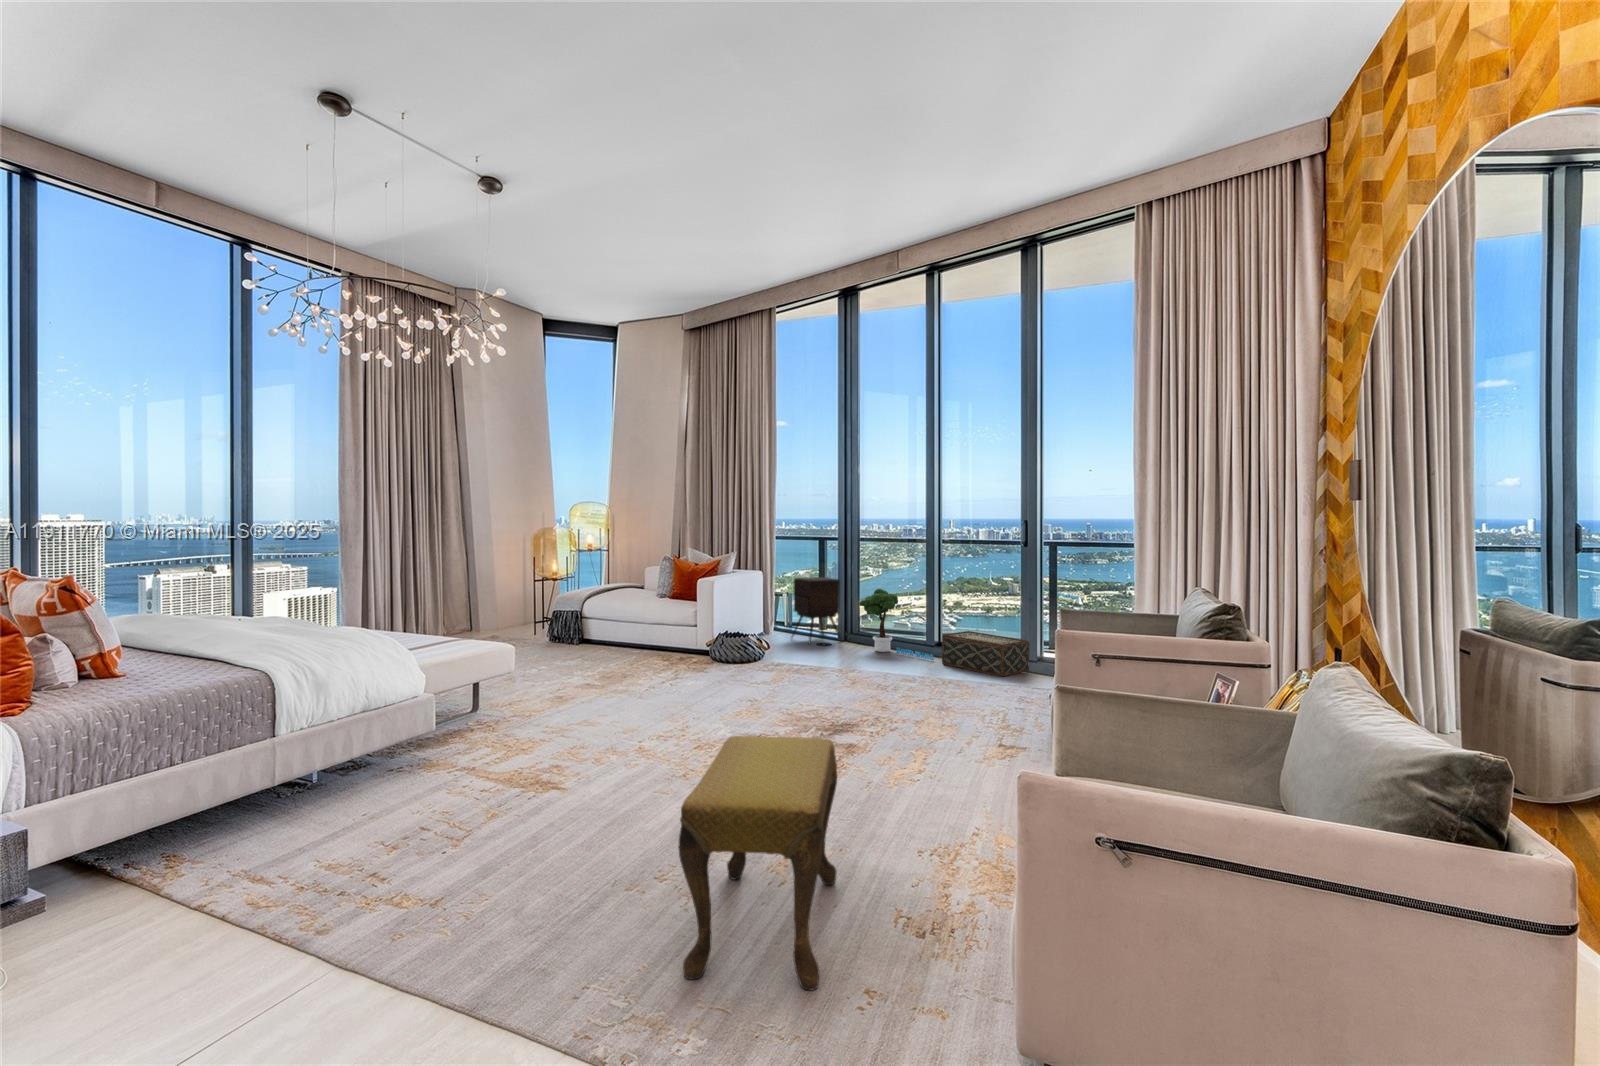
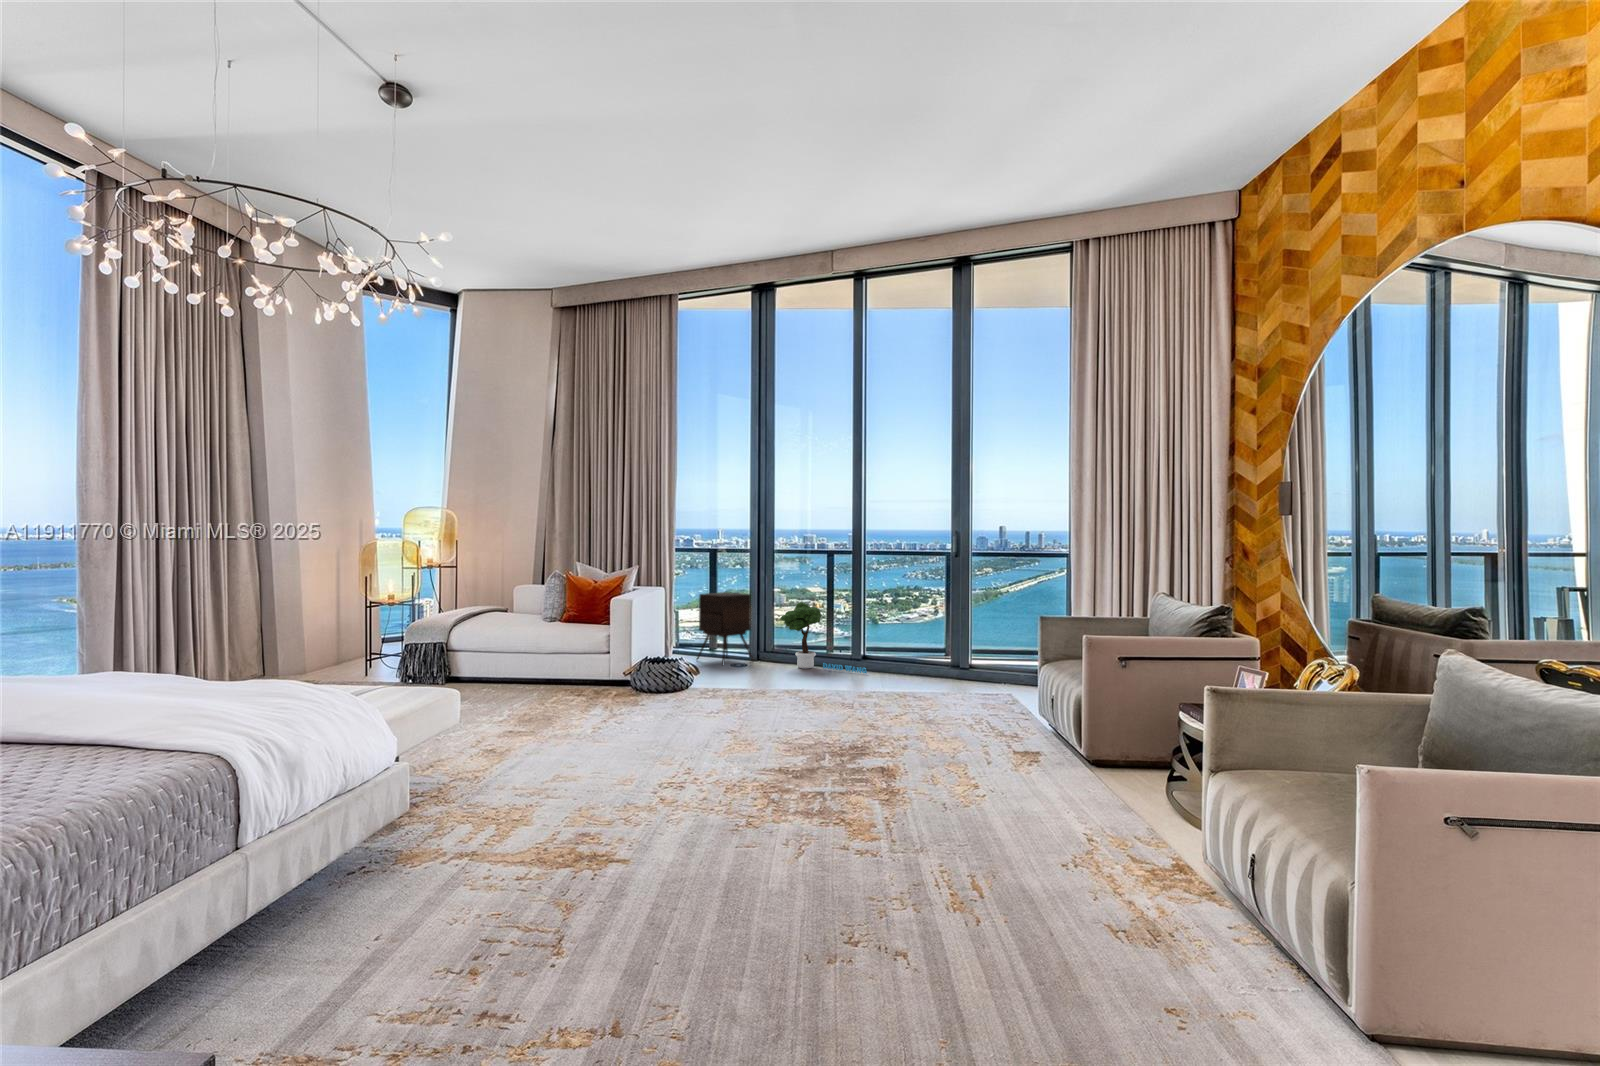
woven basket: present [942,631,1029,676] -> none [878,642,964,685]
footstool: present [679,736,837,990] -> none [919,734,1113,970]

